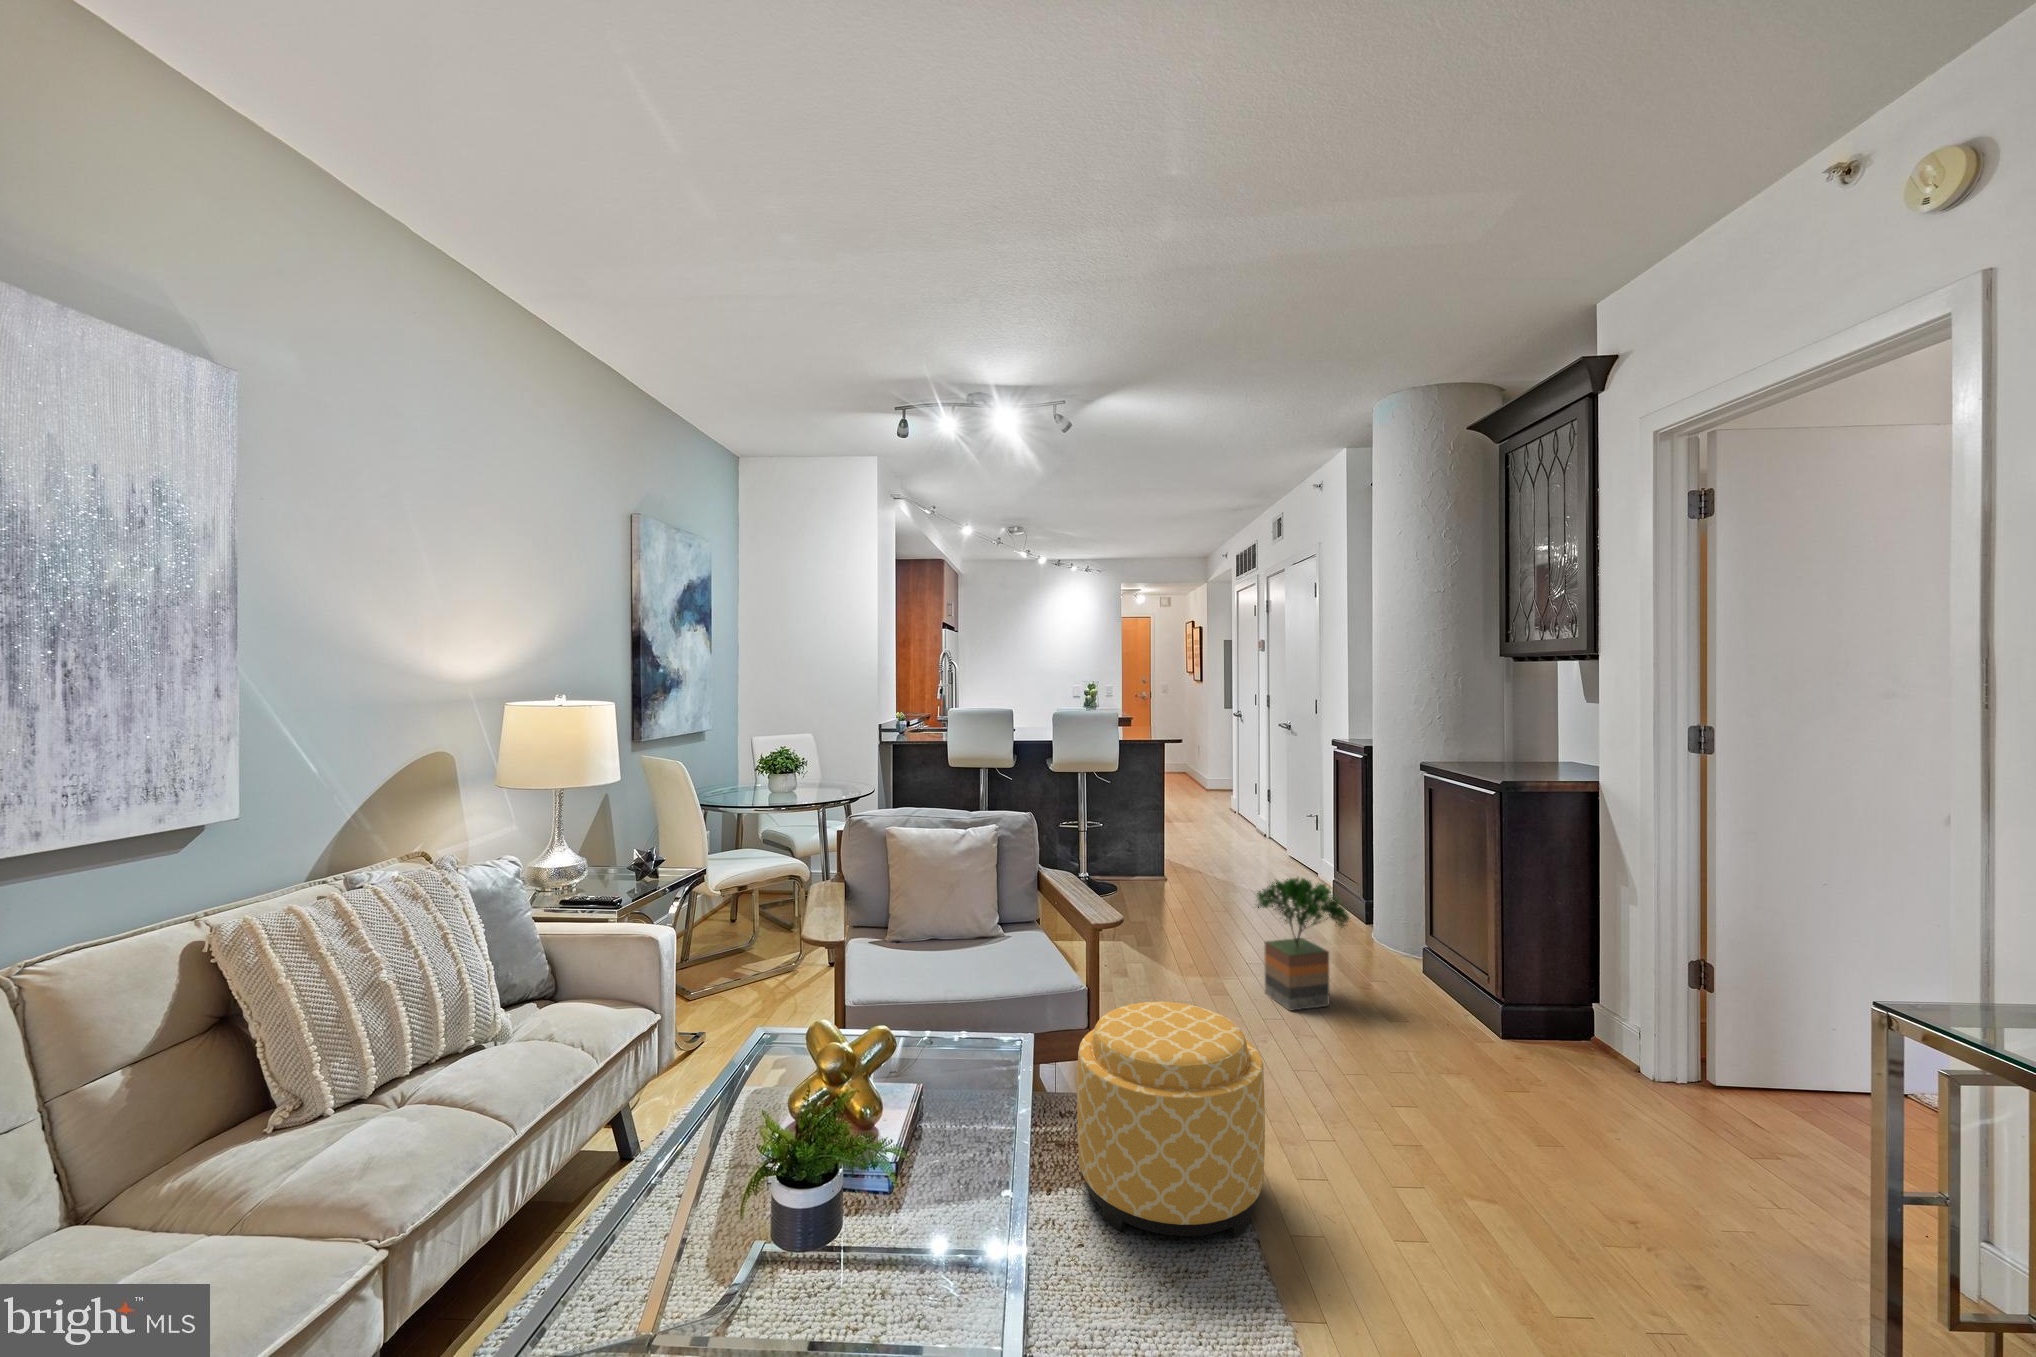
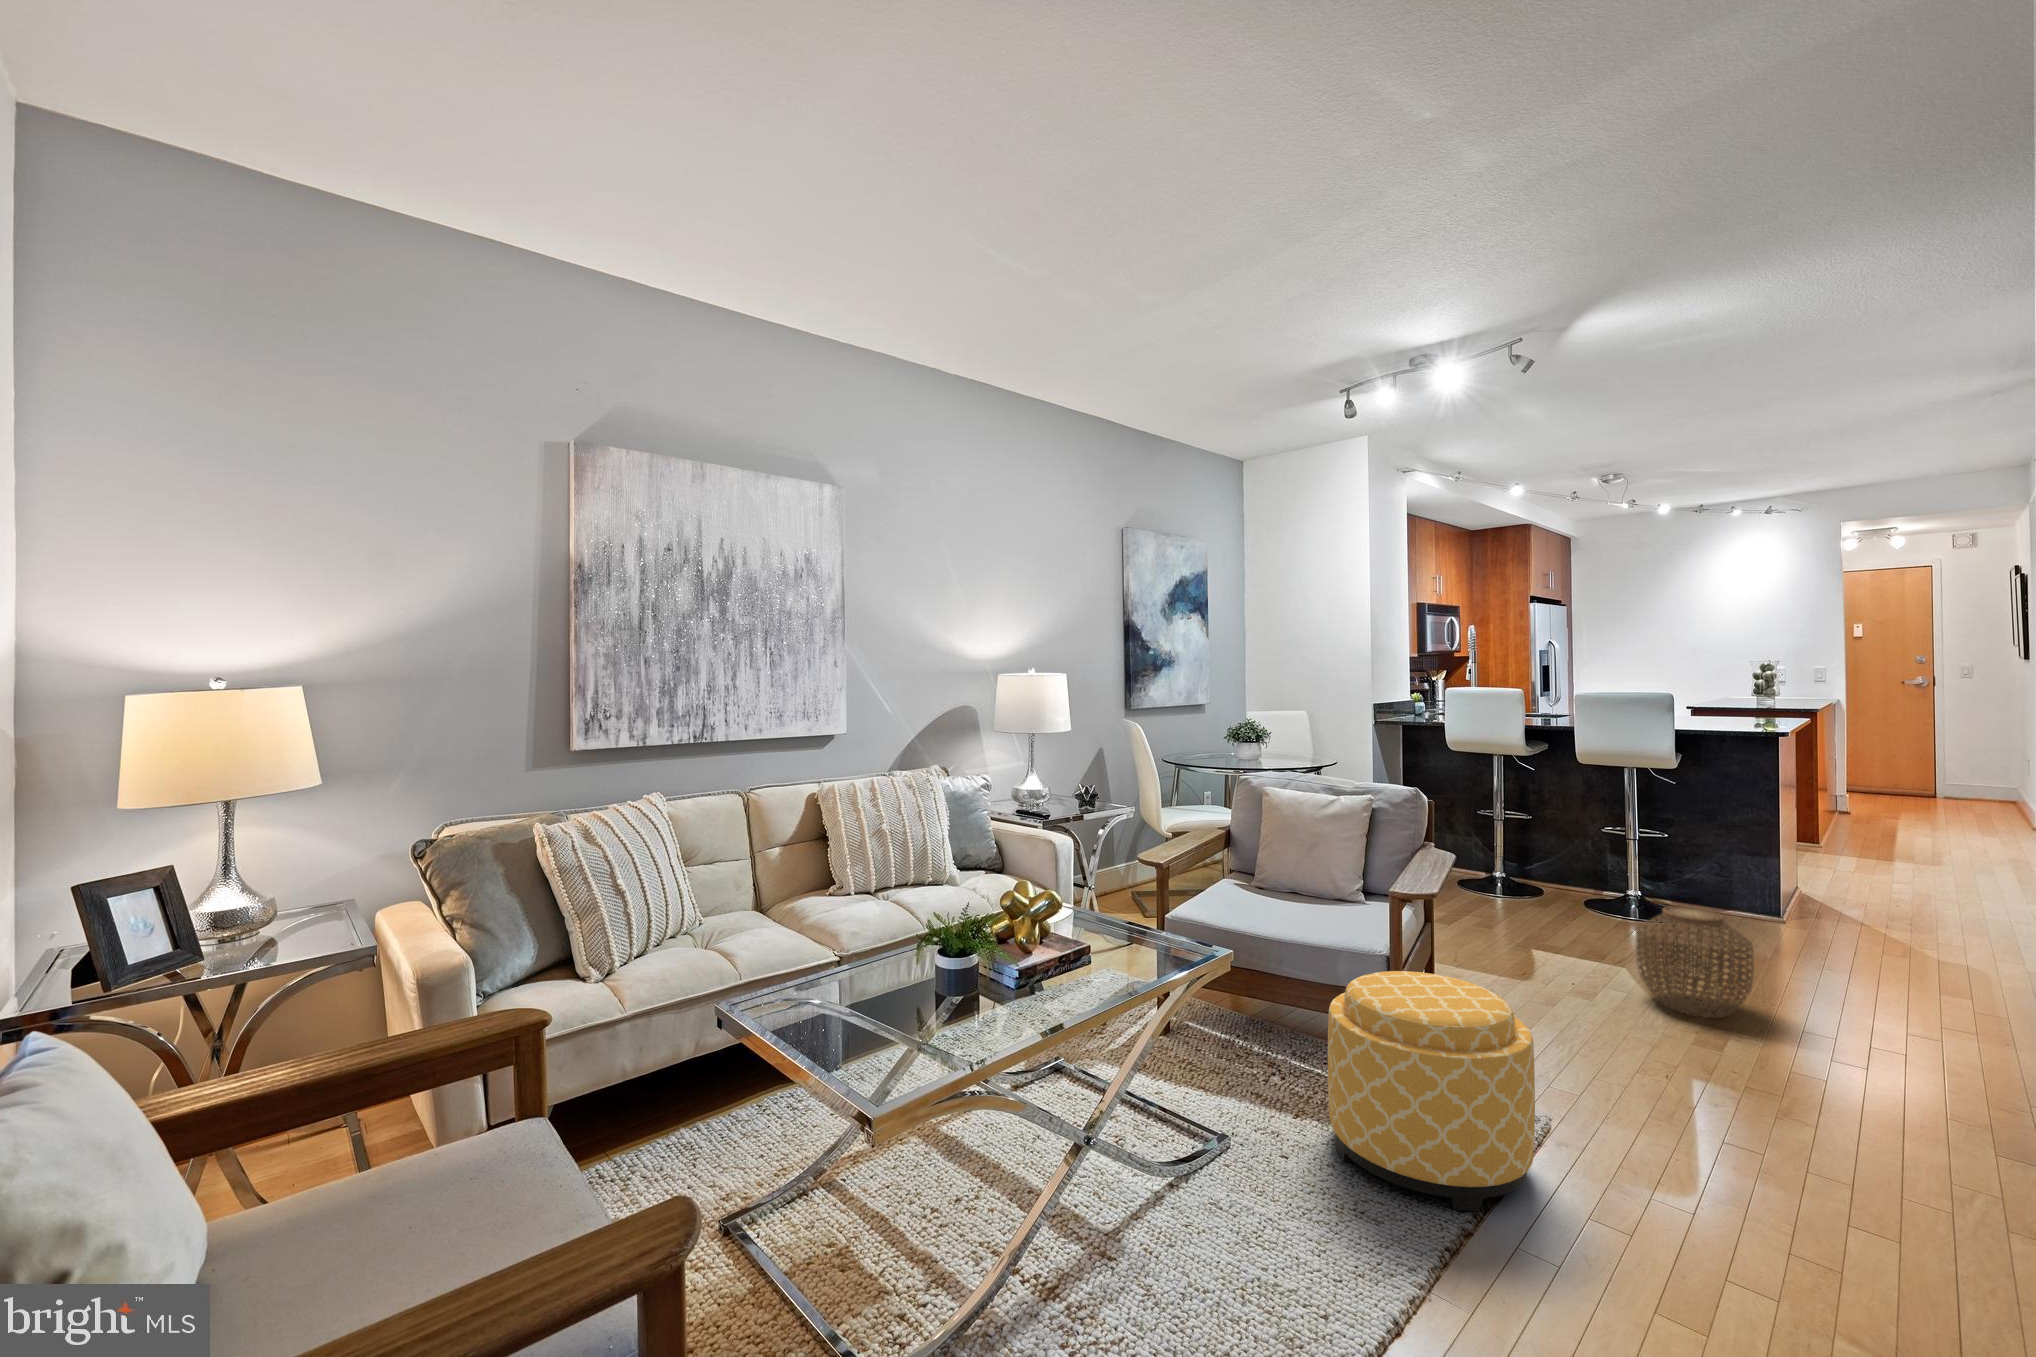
potted tree: present [1257,878,1349,1011] -> none [1754,912,1918,1101]
woven basket: none [1151,881,1226,969] -> present [1636,906,1753,1018]

